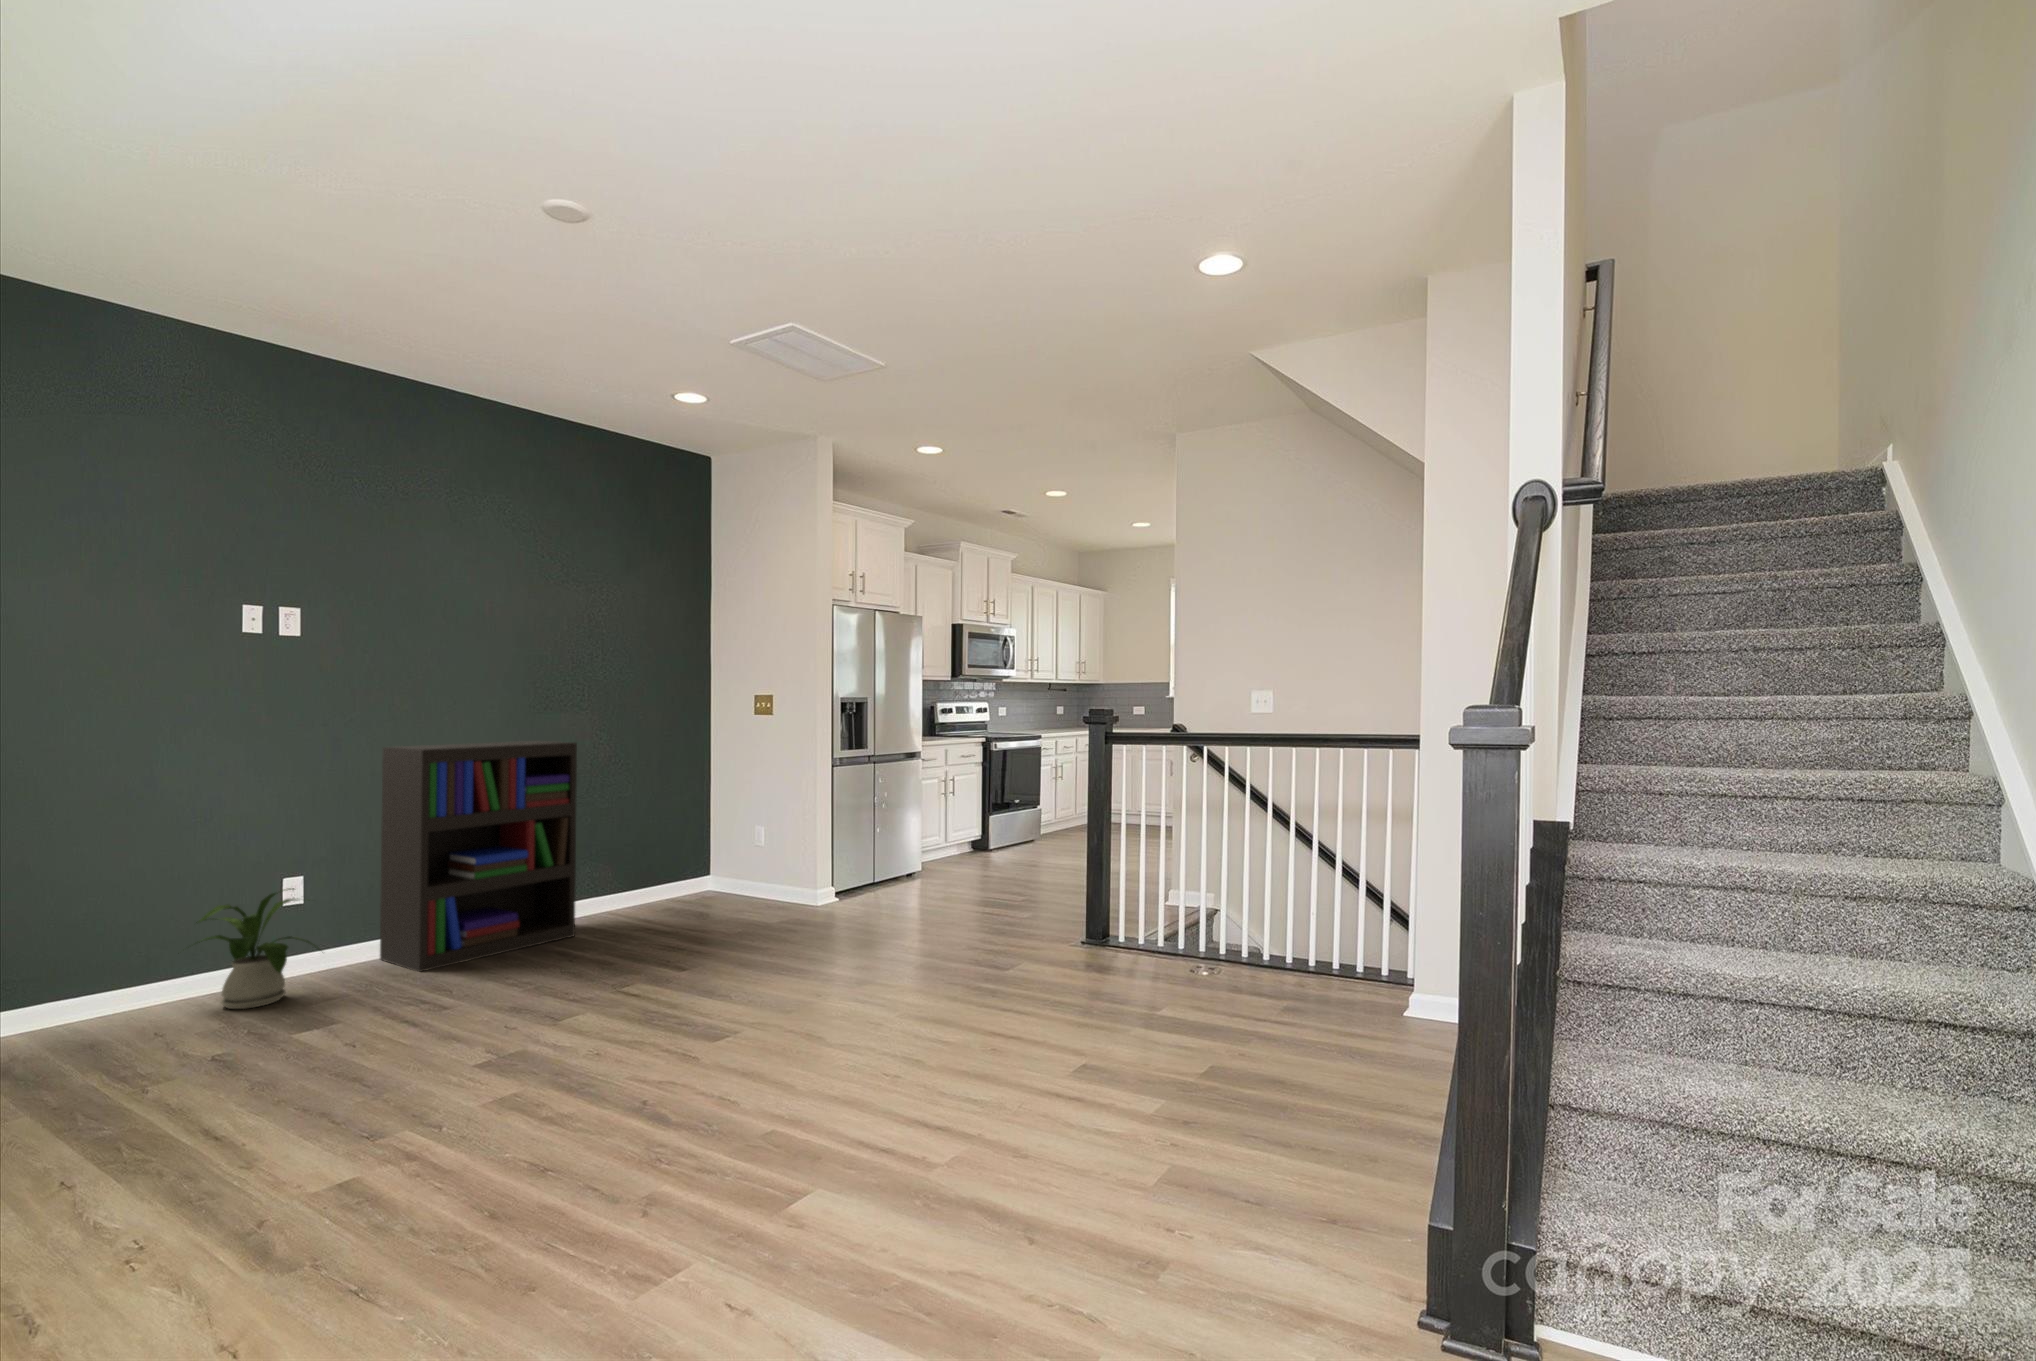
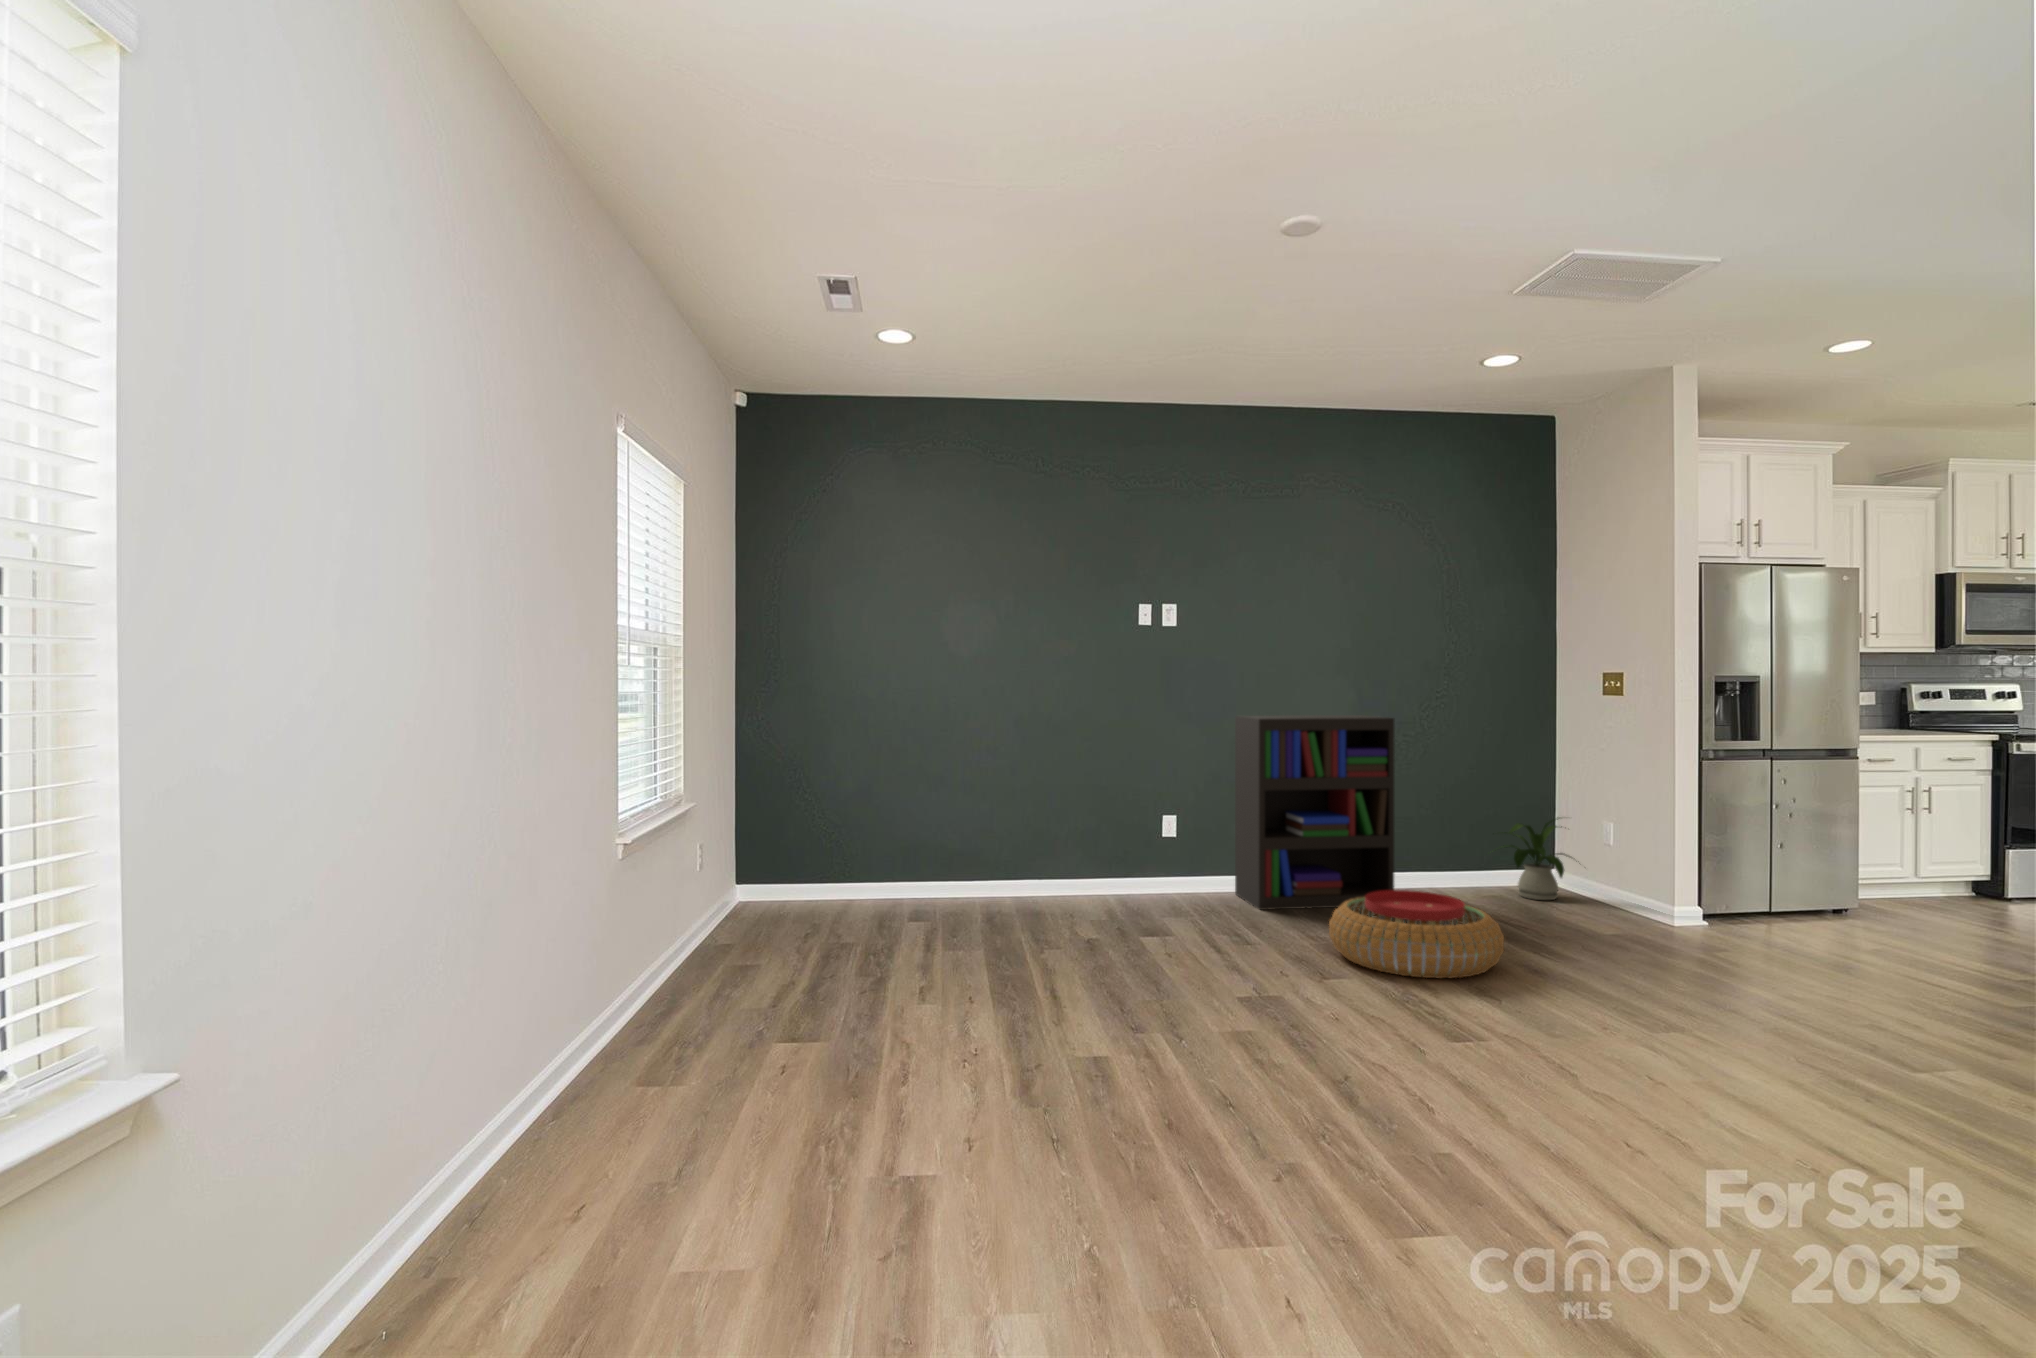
house plant: present [196,888,316,1009] -> present [1505,819,1570,900]
pouf: none [526,917,707,1011] -> present [1329,890,1504,978]

